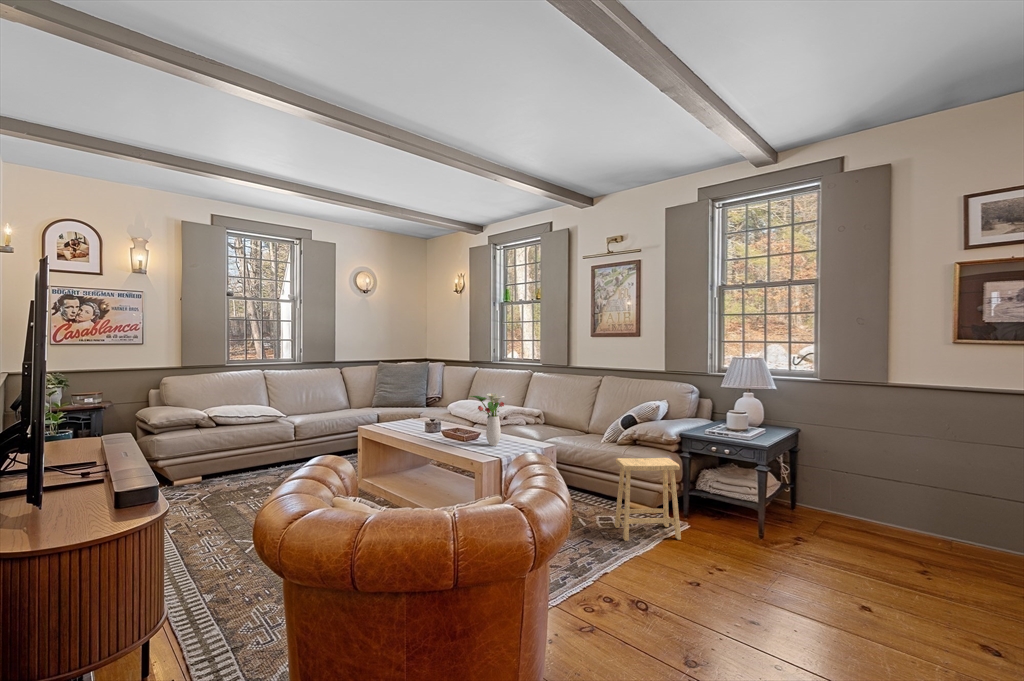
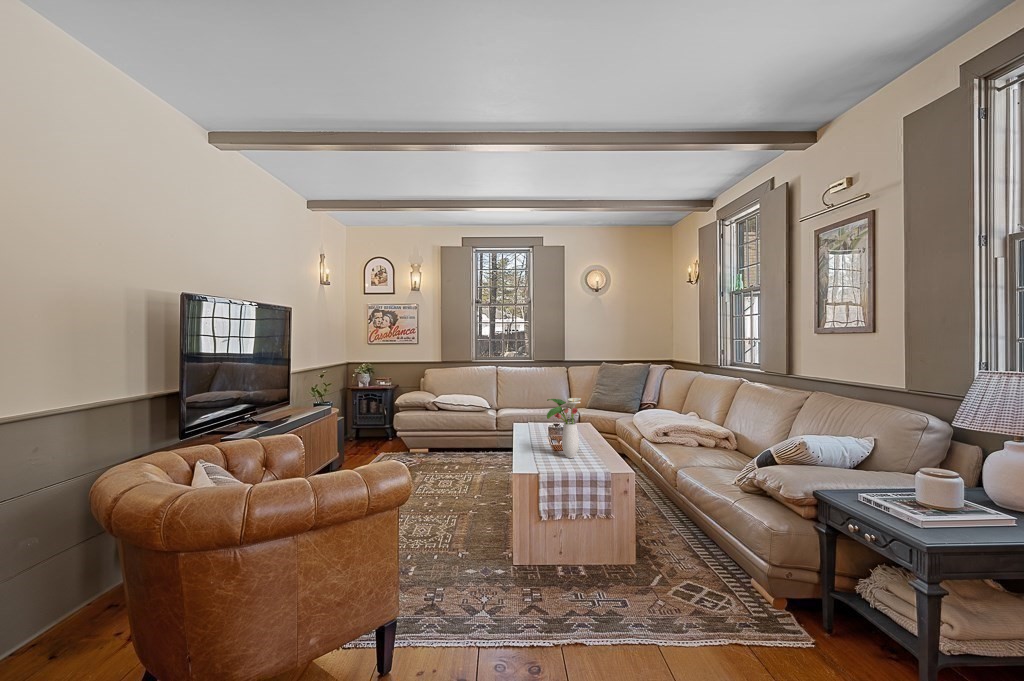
footstool: present [615,458,681,541] -> none [670,504,775,657]

